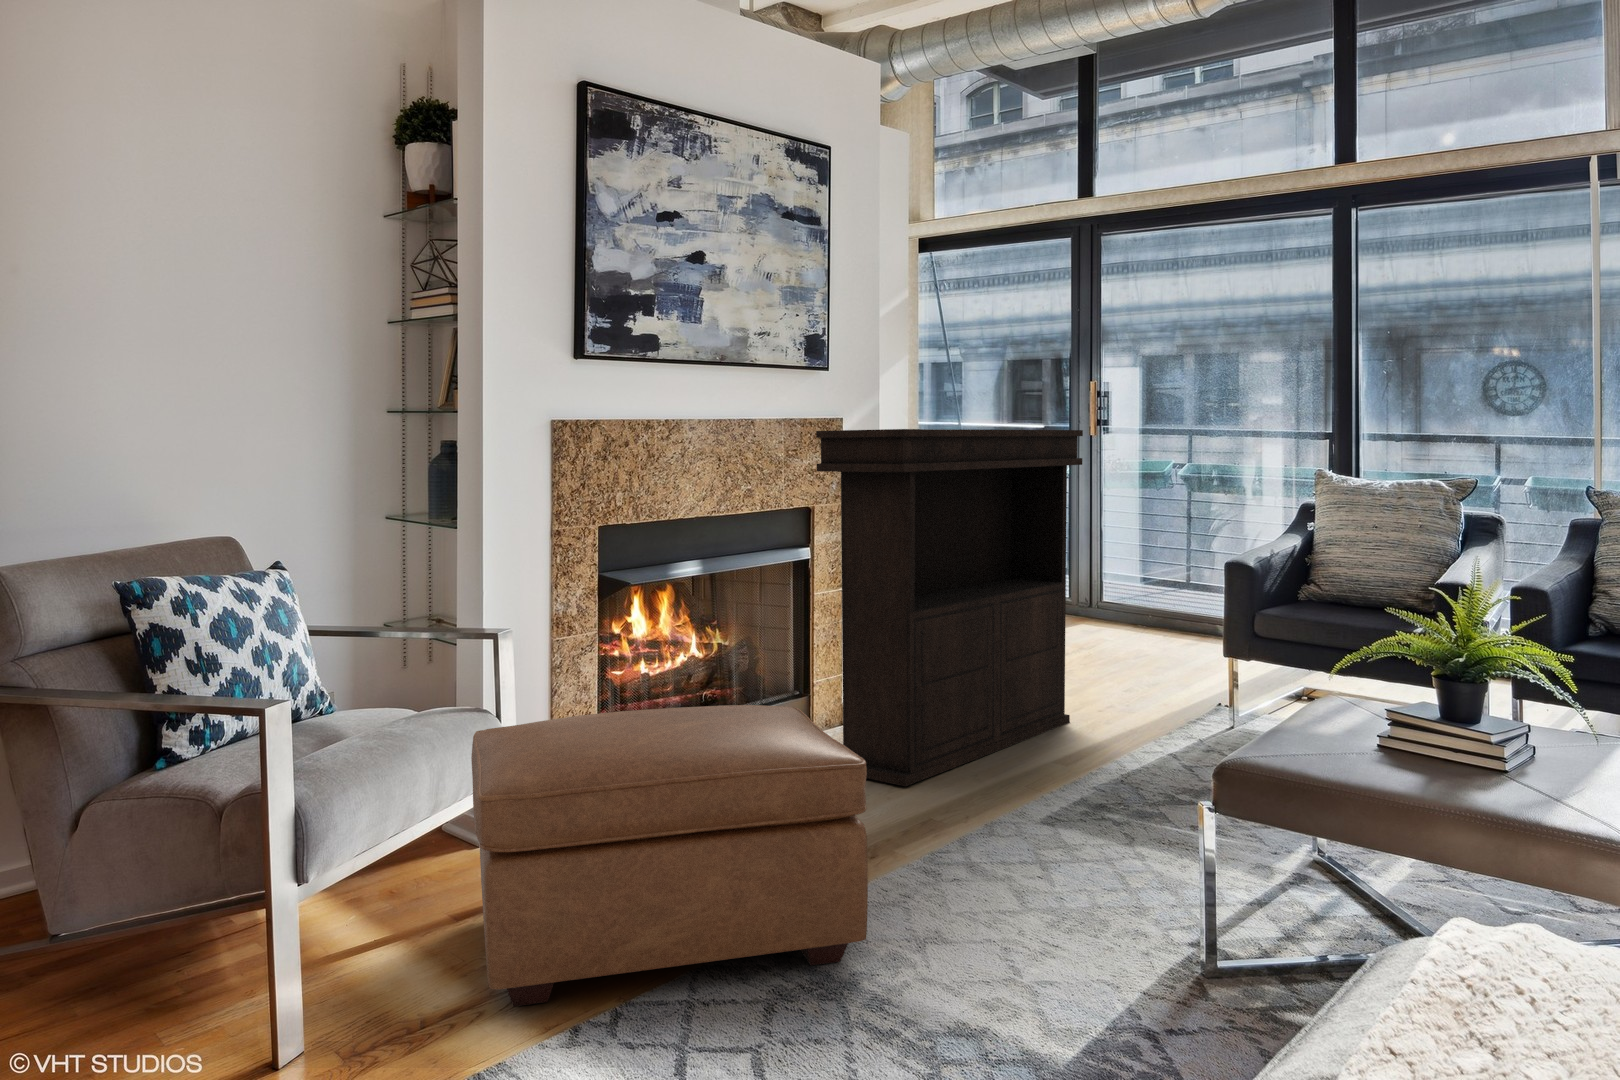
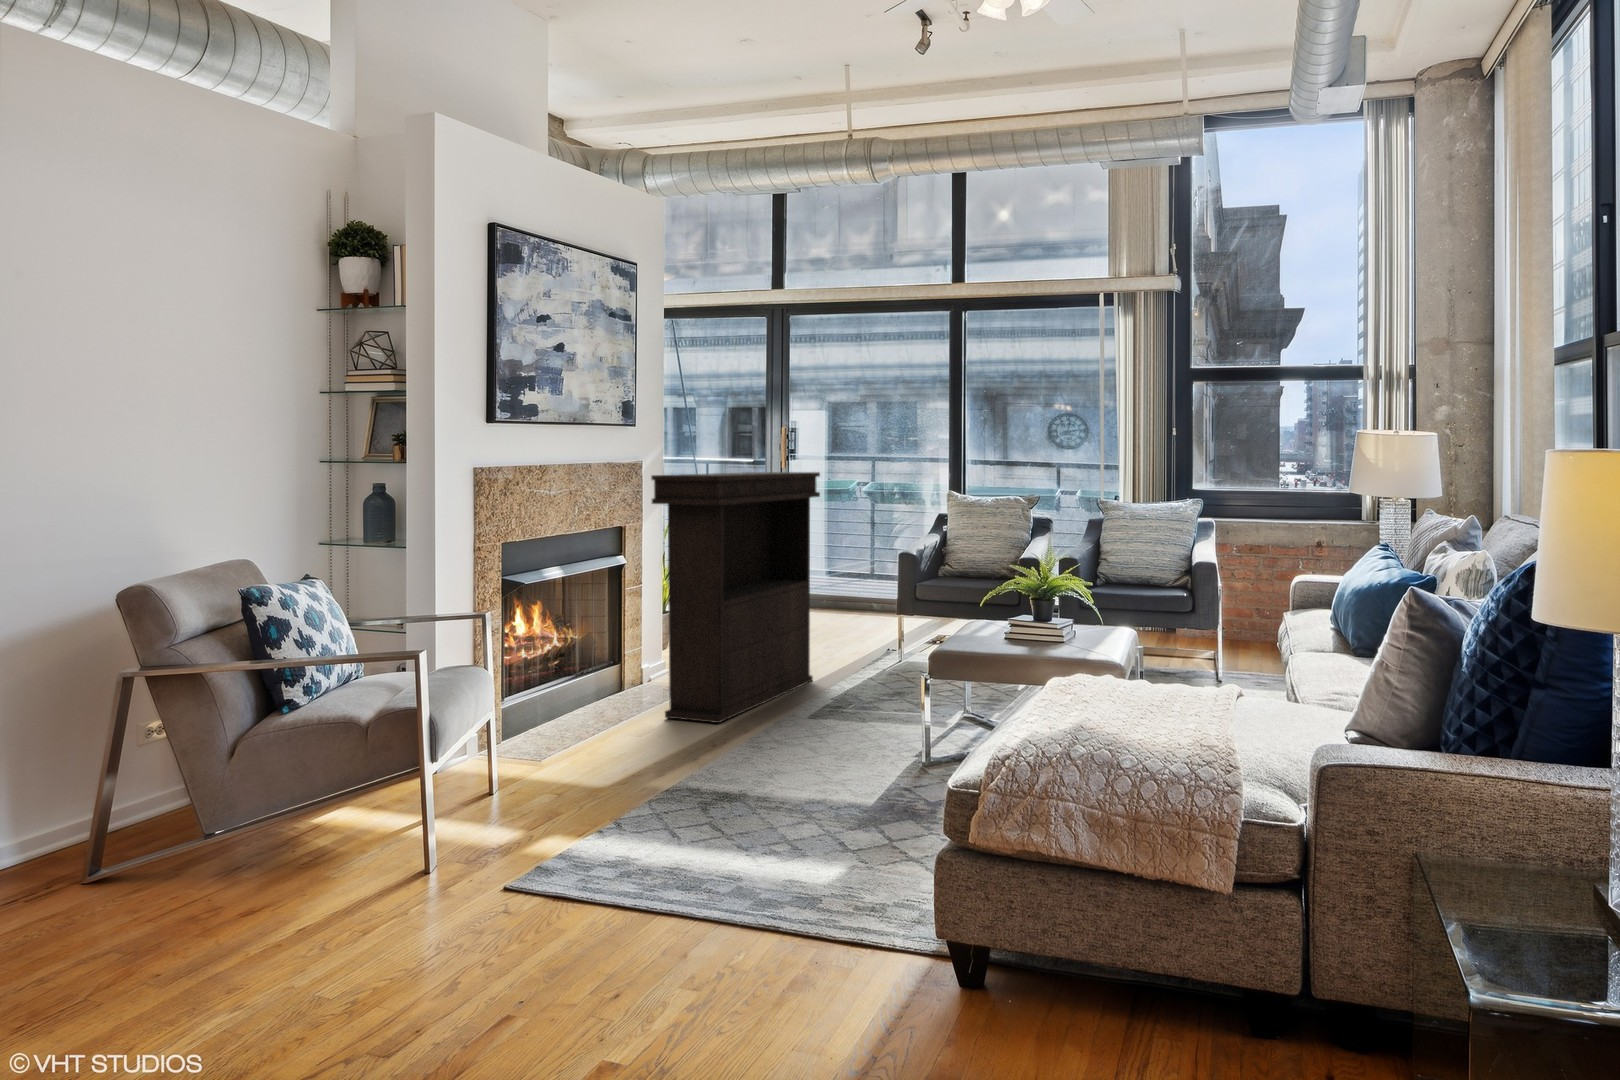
ottoman: present [471,705,868,1006] -> none [473,660,746,844]

